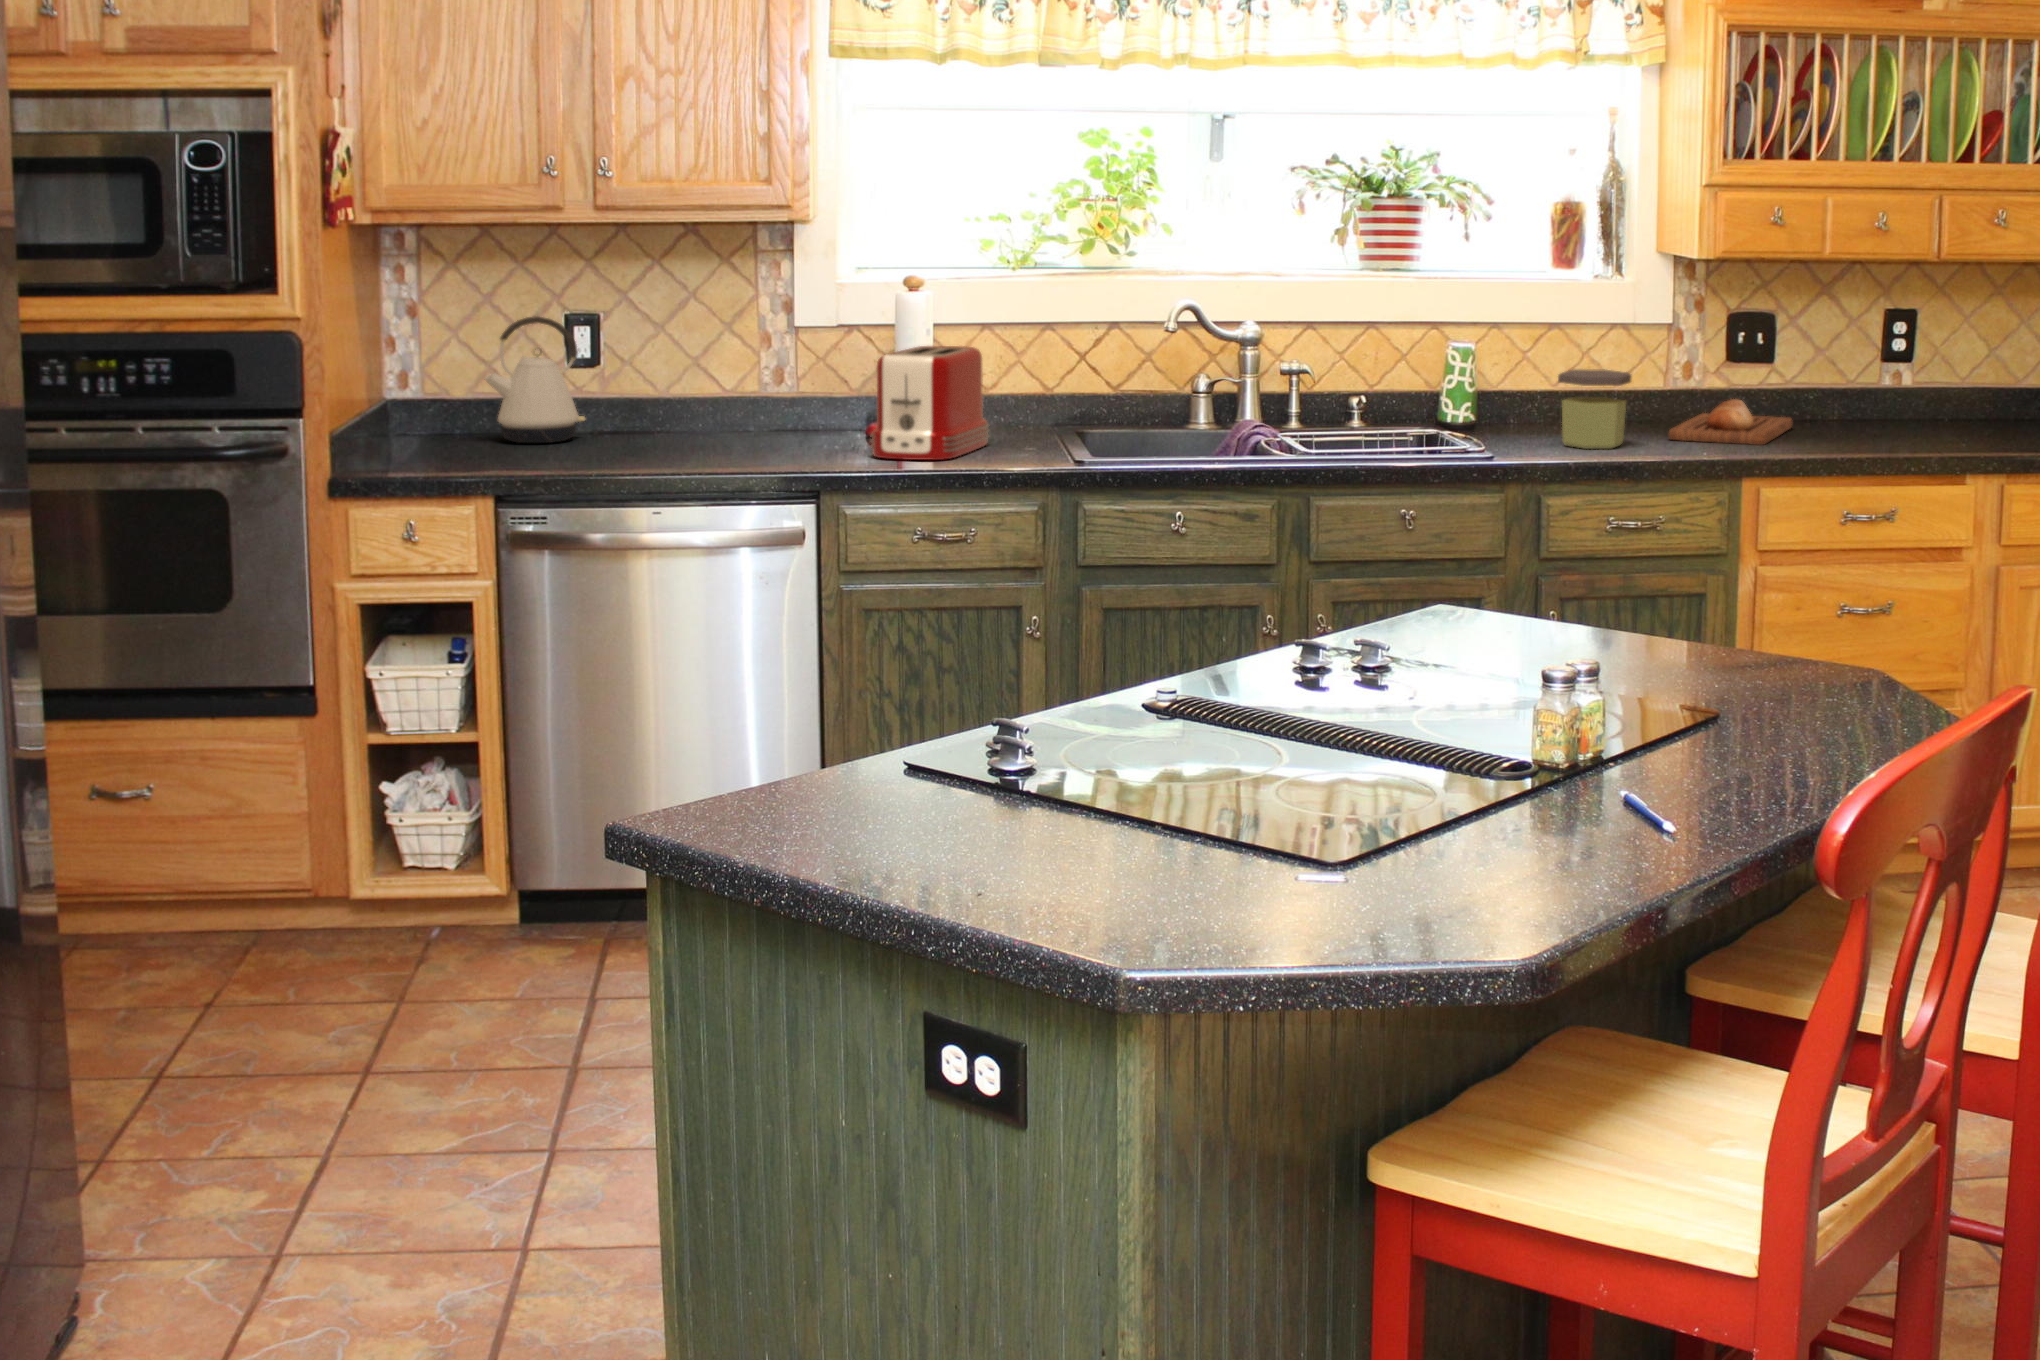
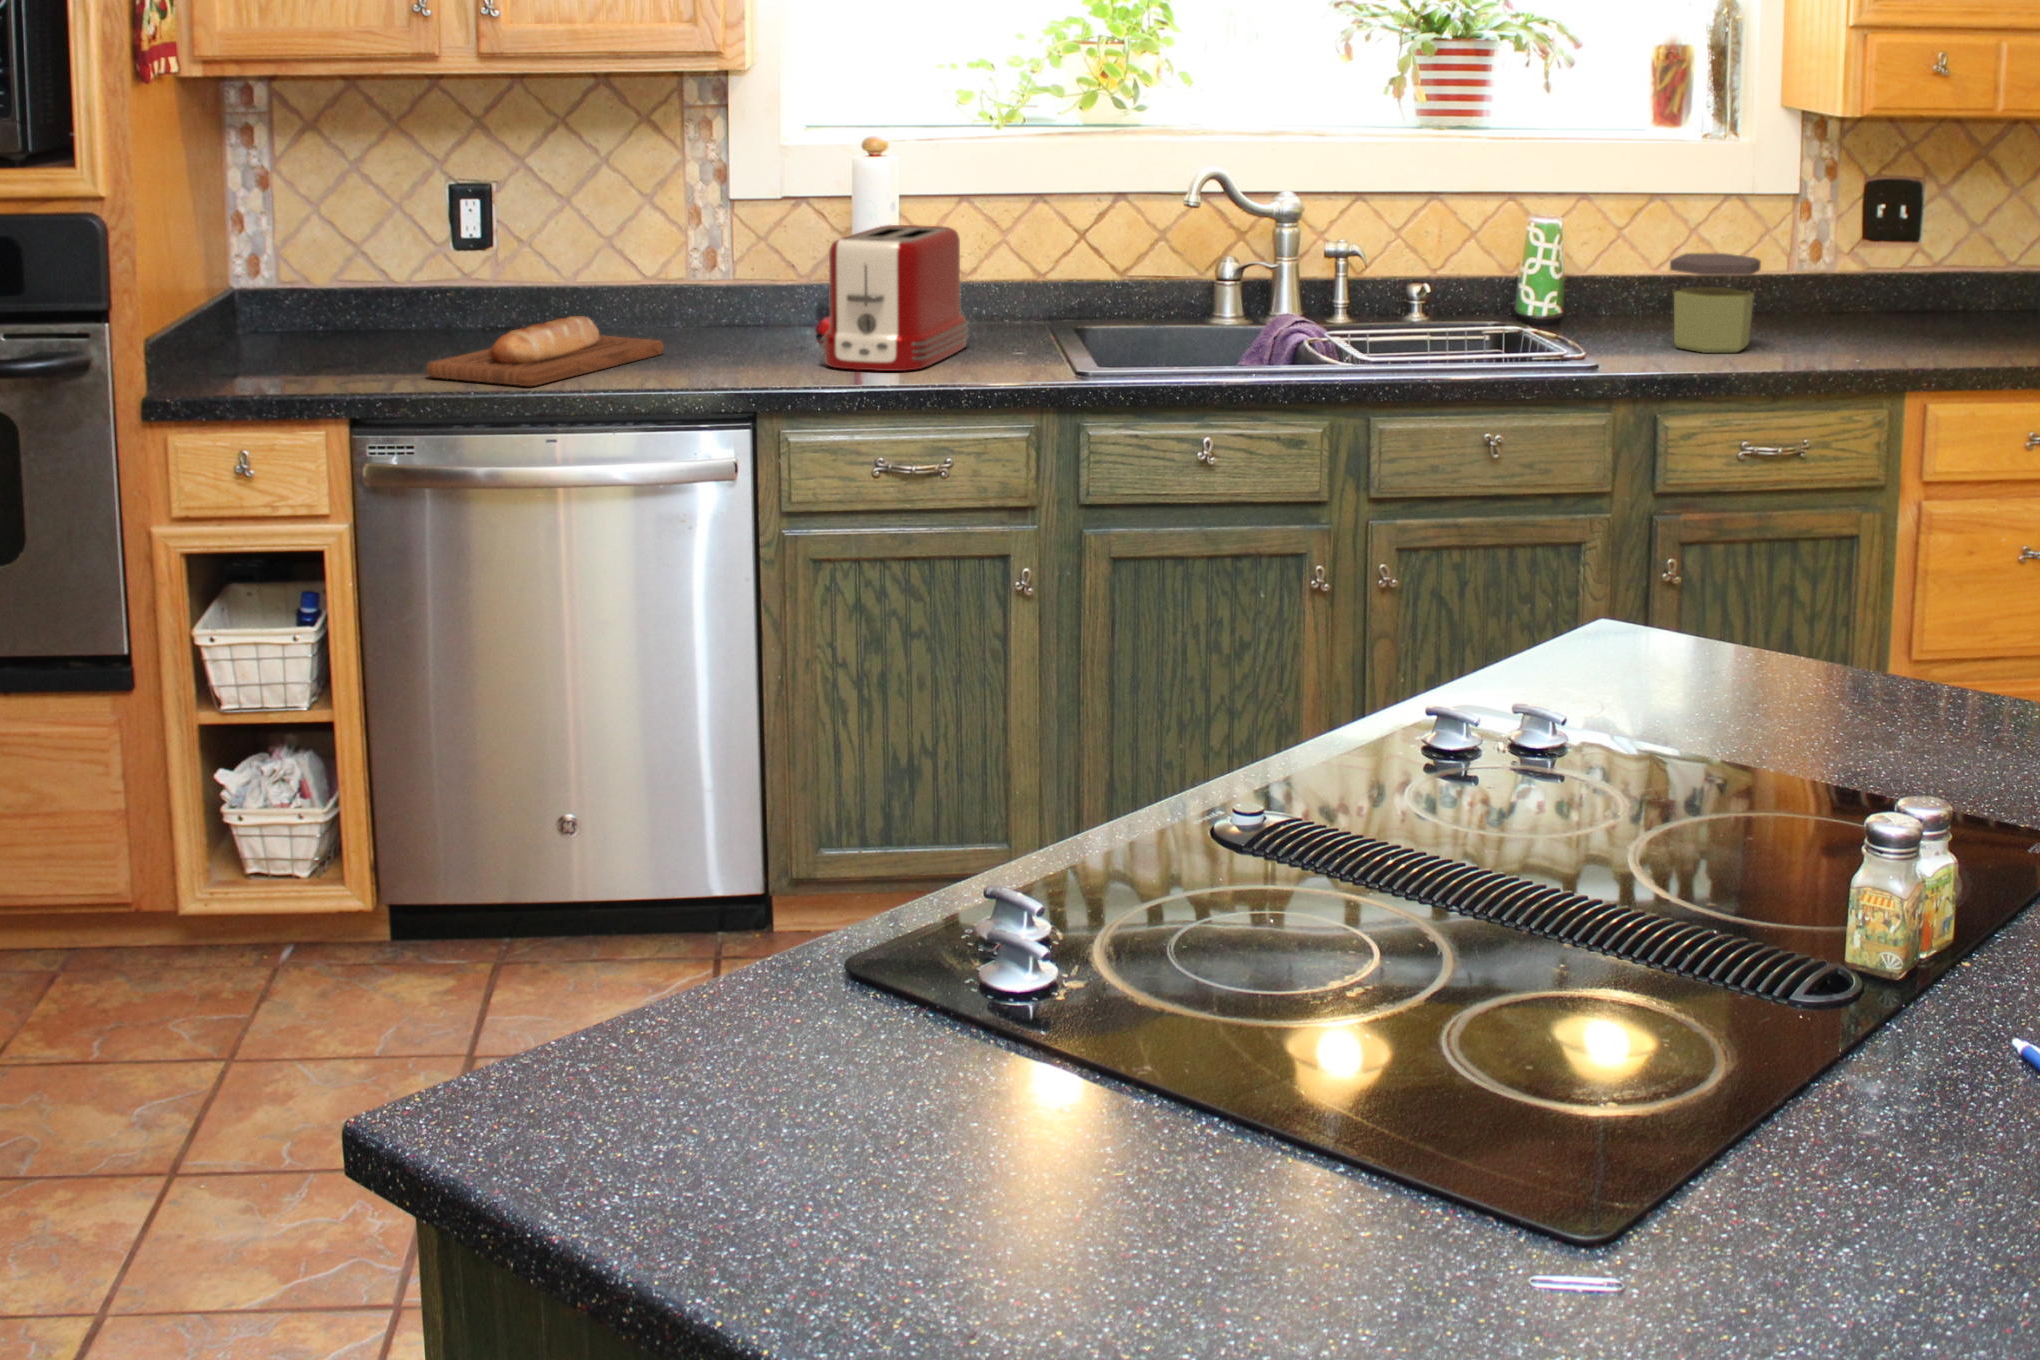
kettle: present [484,316,585,443] -> none [351,188,477,344]
bread loaf: present [1669,399,1793,445] -> present [426,316,664,386]

